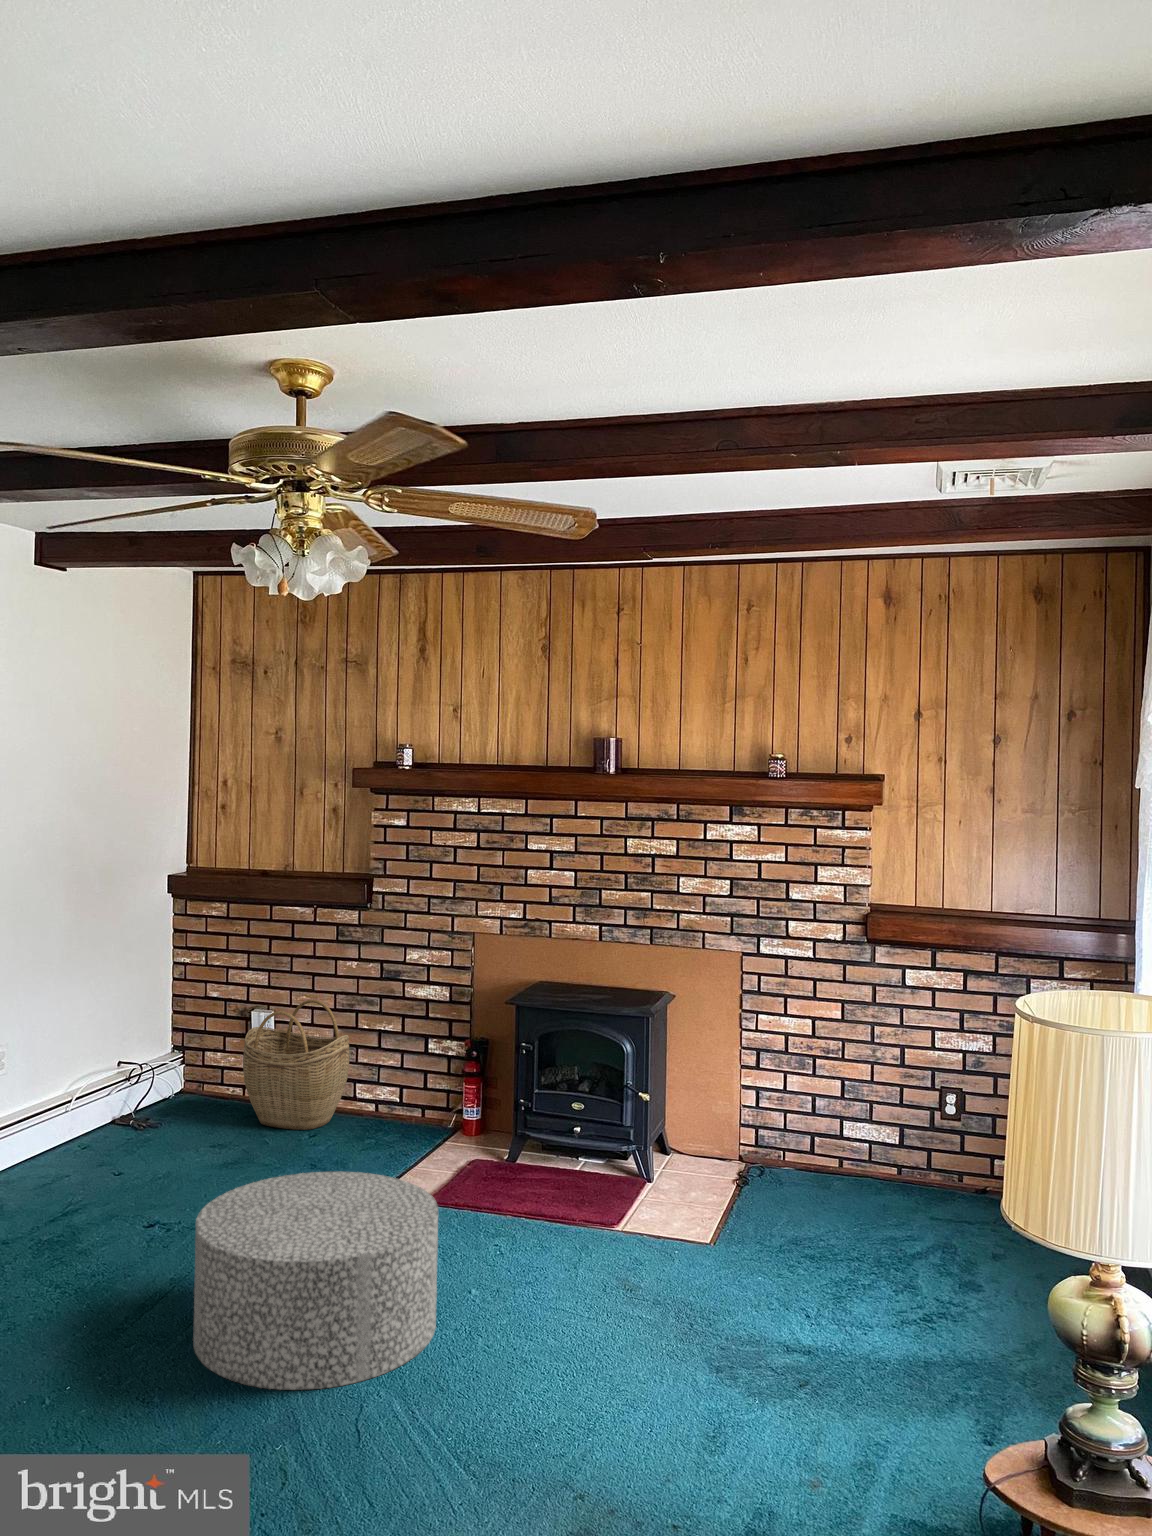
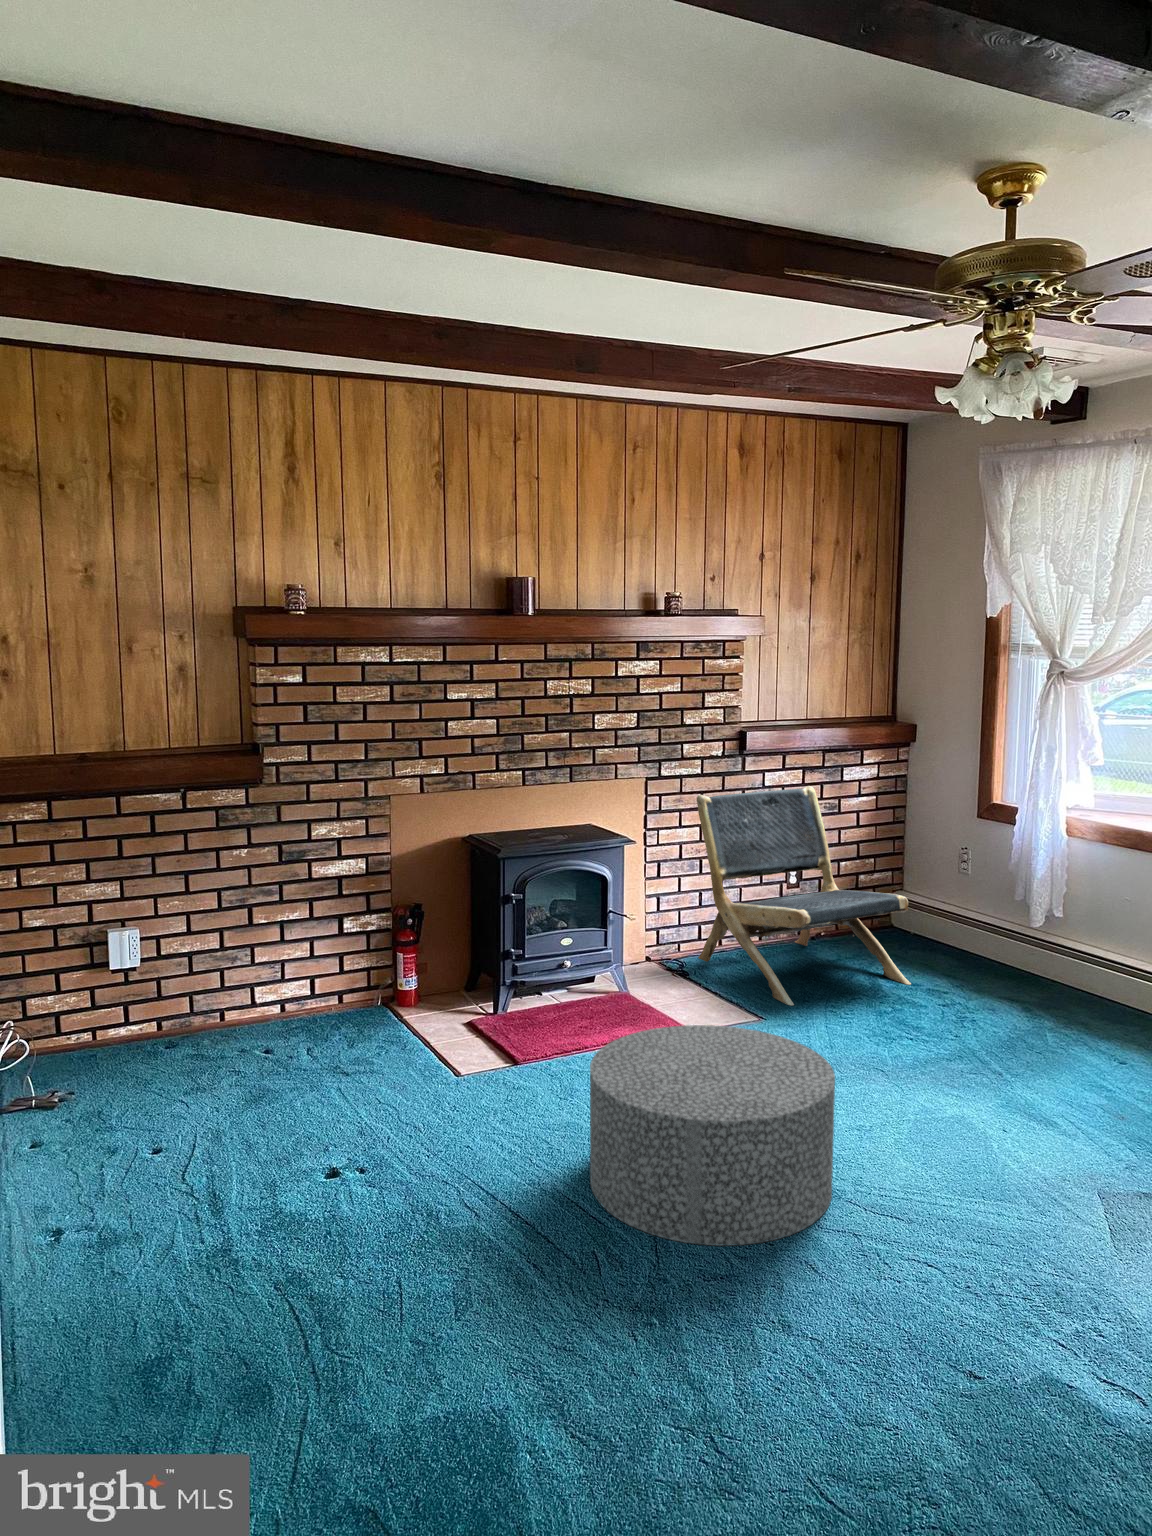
lounge chair: none [761,981,959,1269] -> present [697,786,911,1005]
woven basket: present [243,999,350,1130] -> none [147,902,278,1060]

